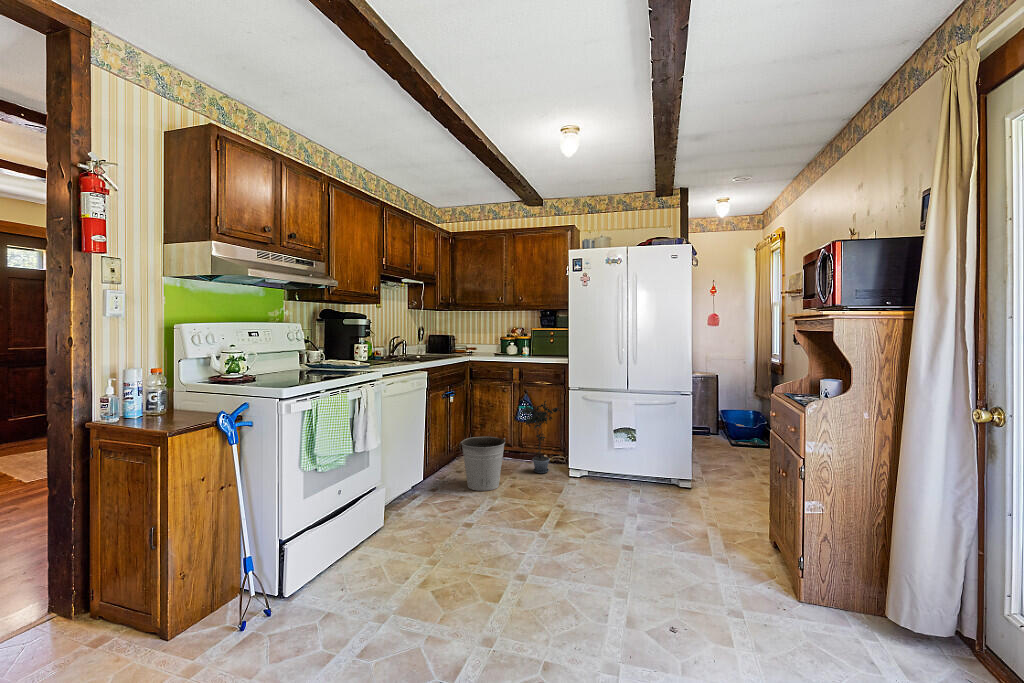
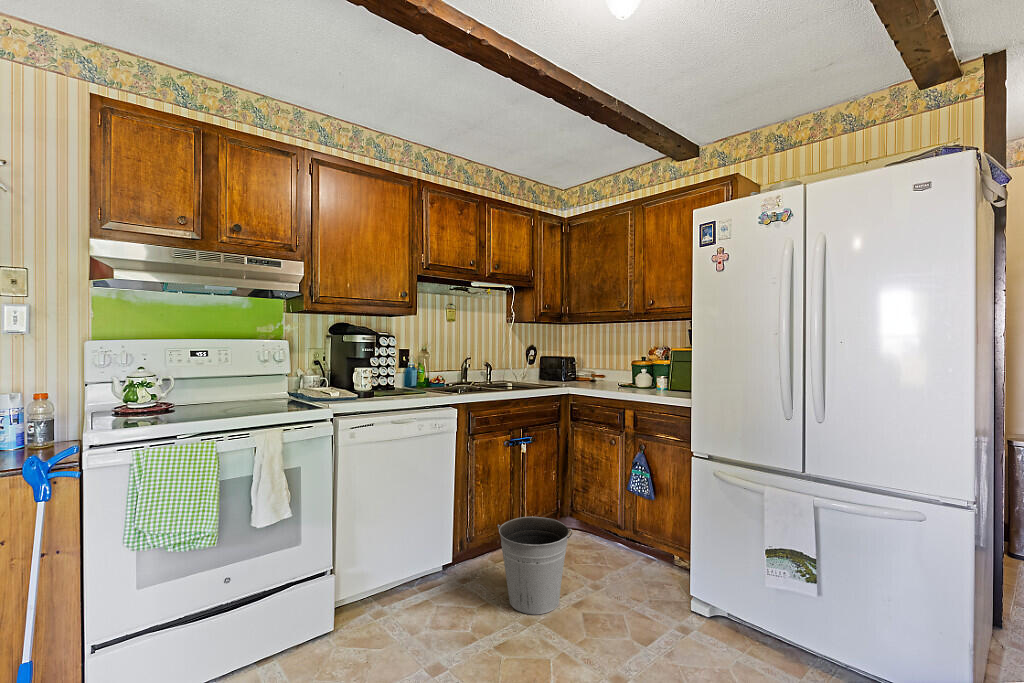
potted plant: present [518,401,560,473] -> none [604,473,690,598]

